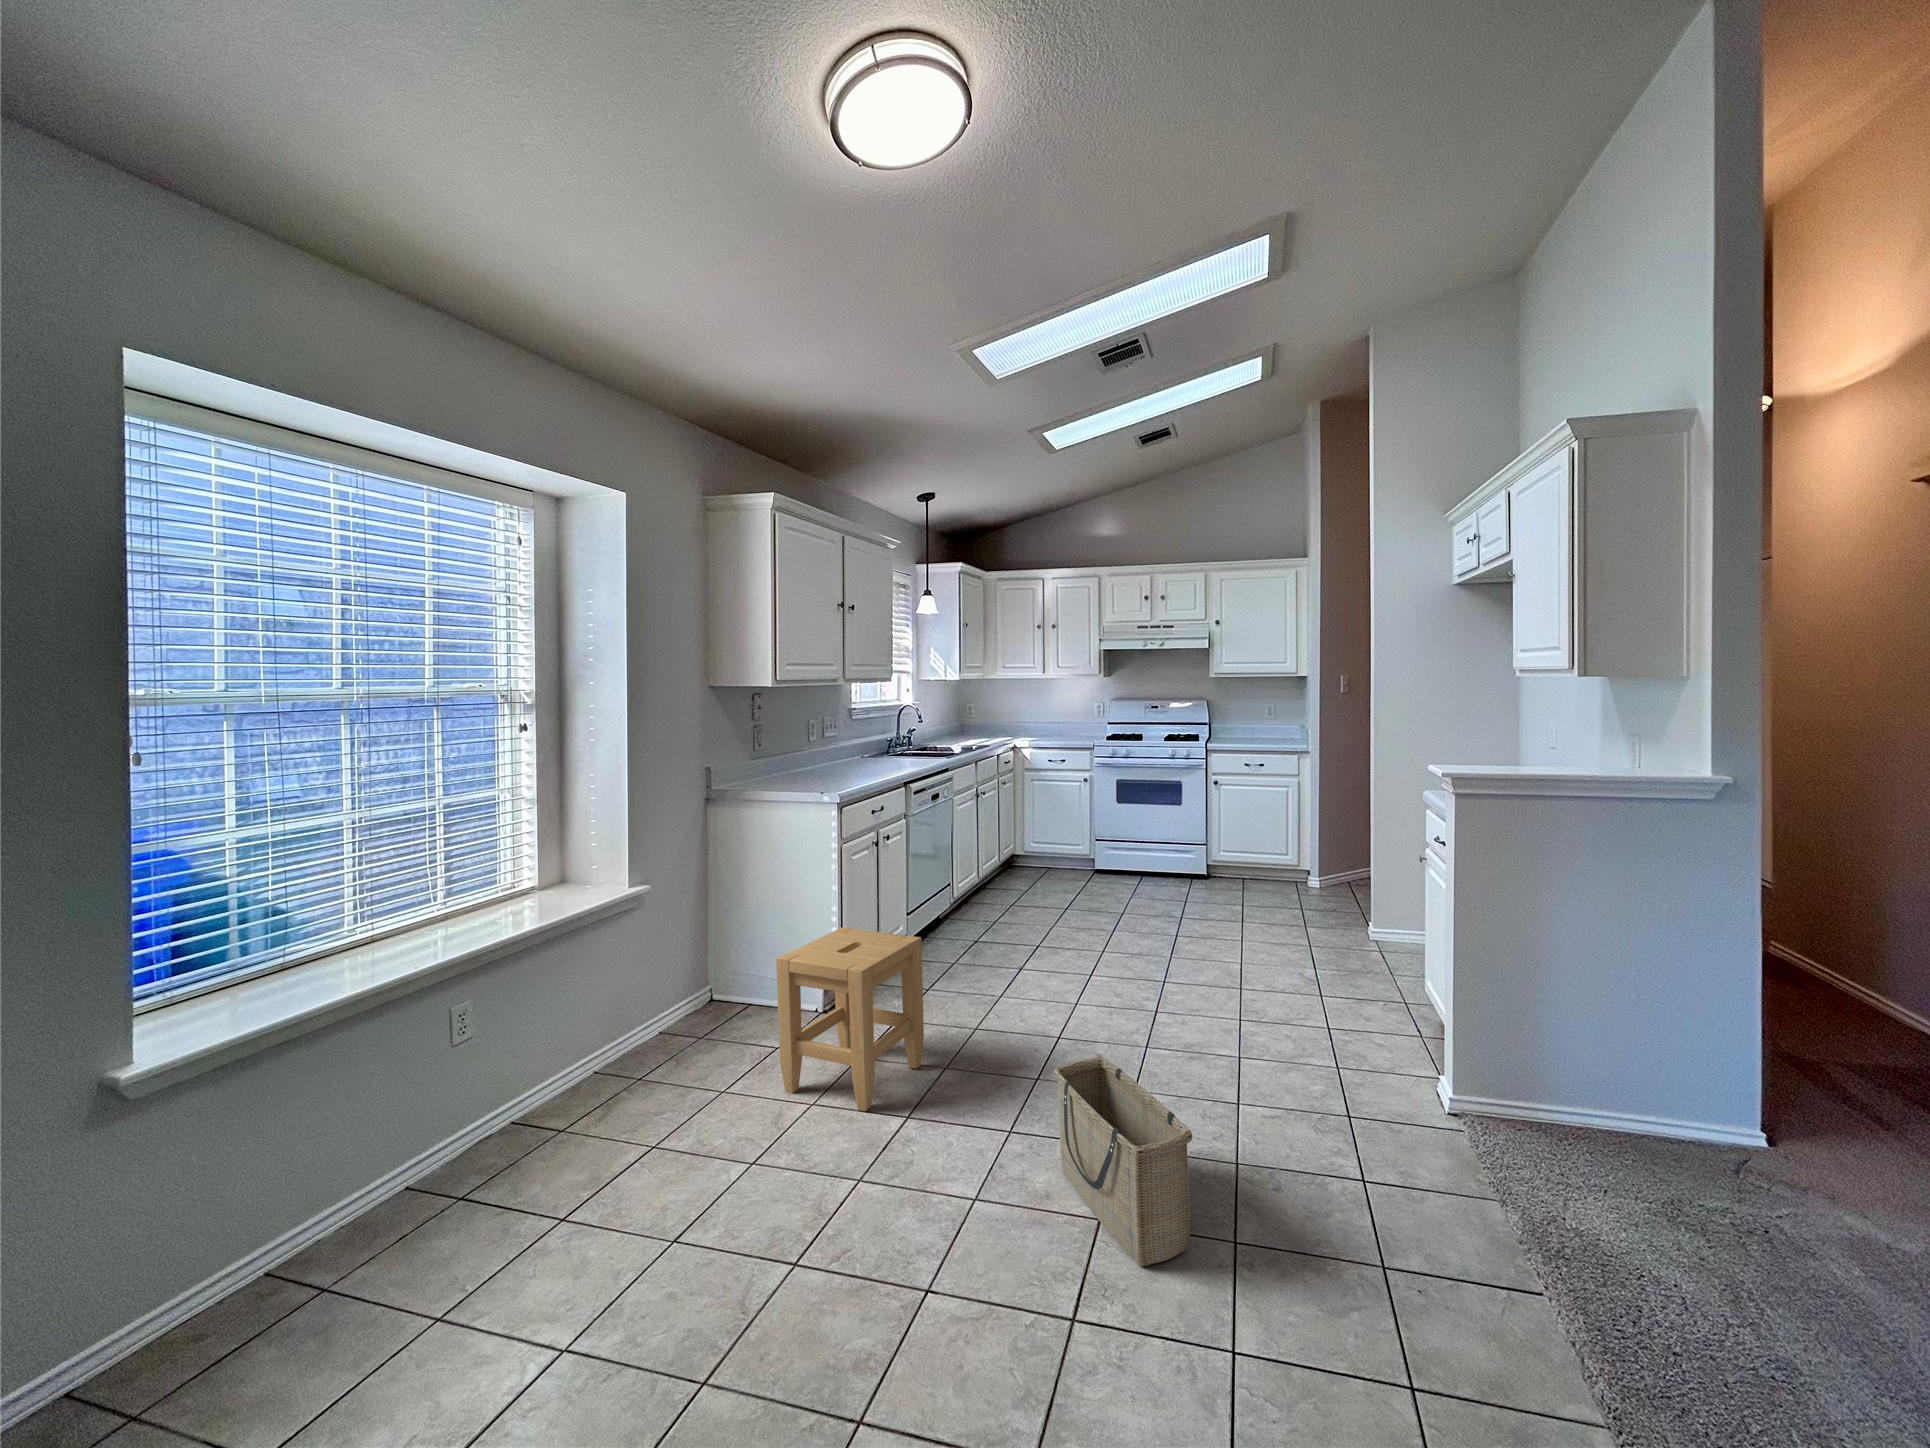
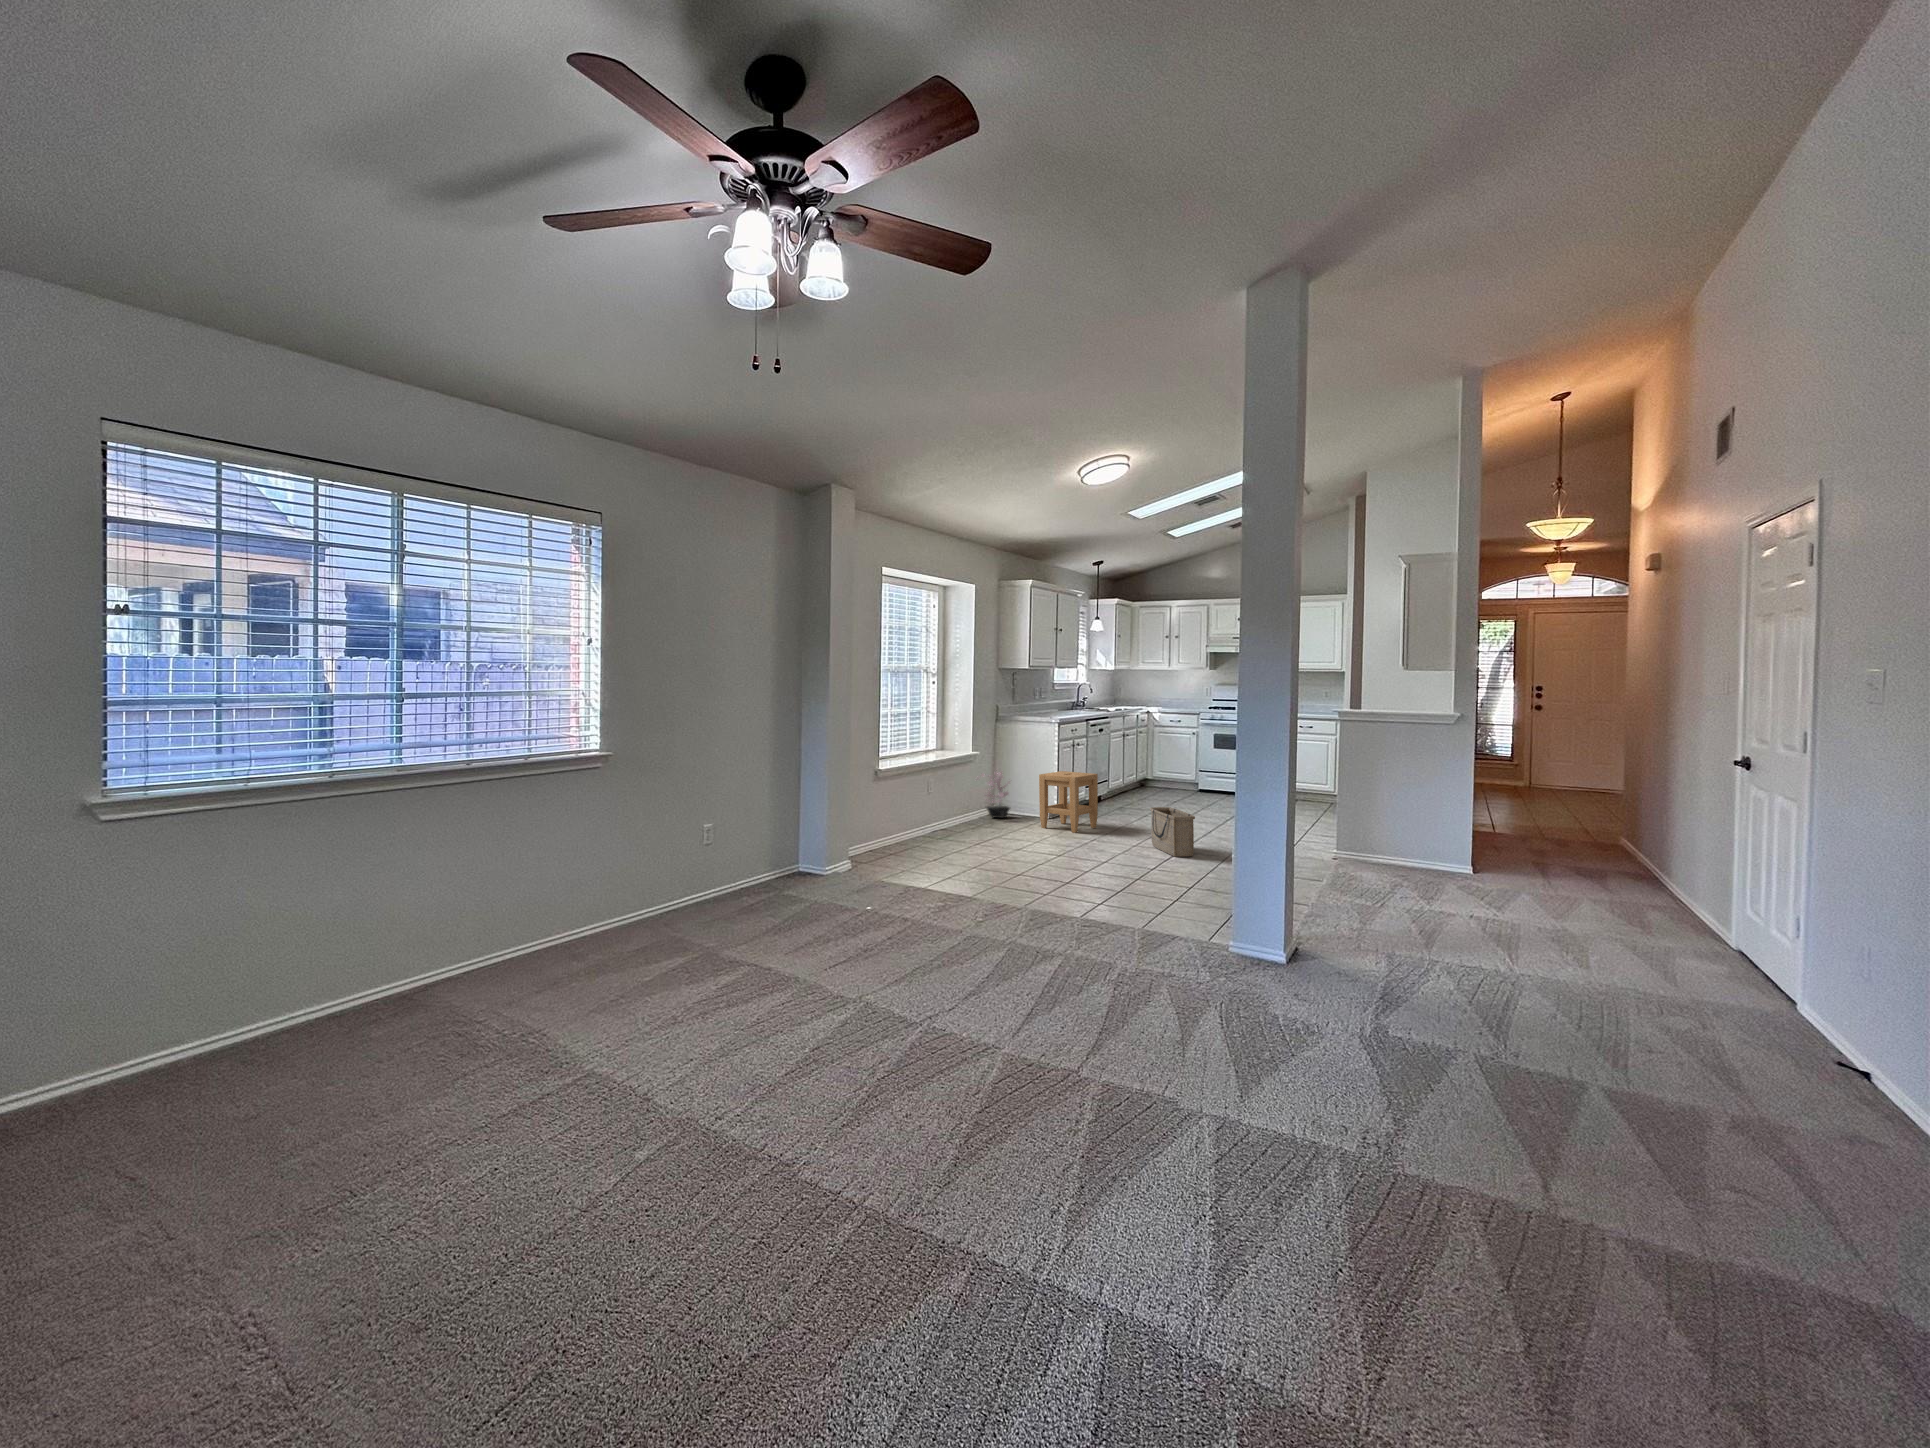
potted plant: none [622,915,734,1047] -> present [976,771,1010,818]

